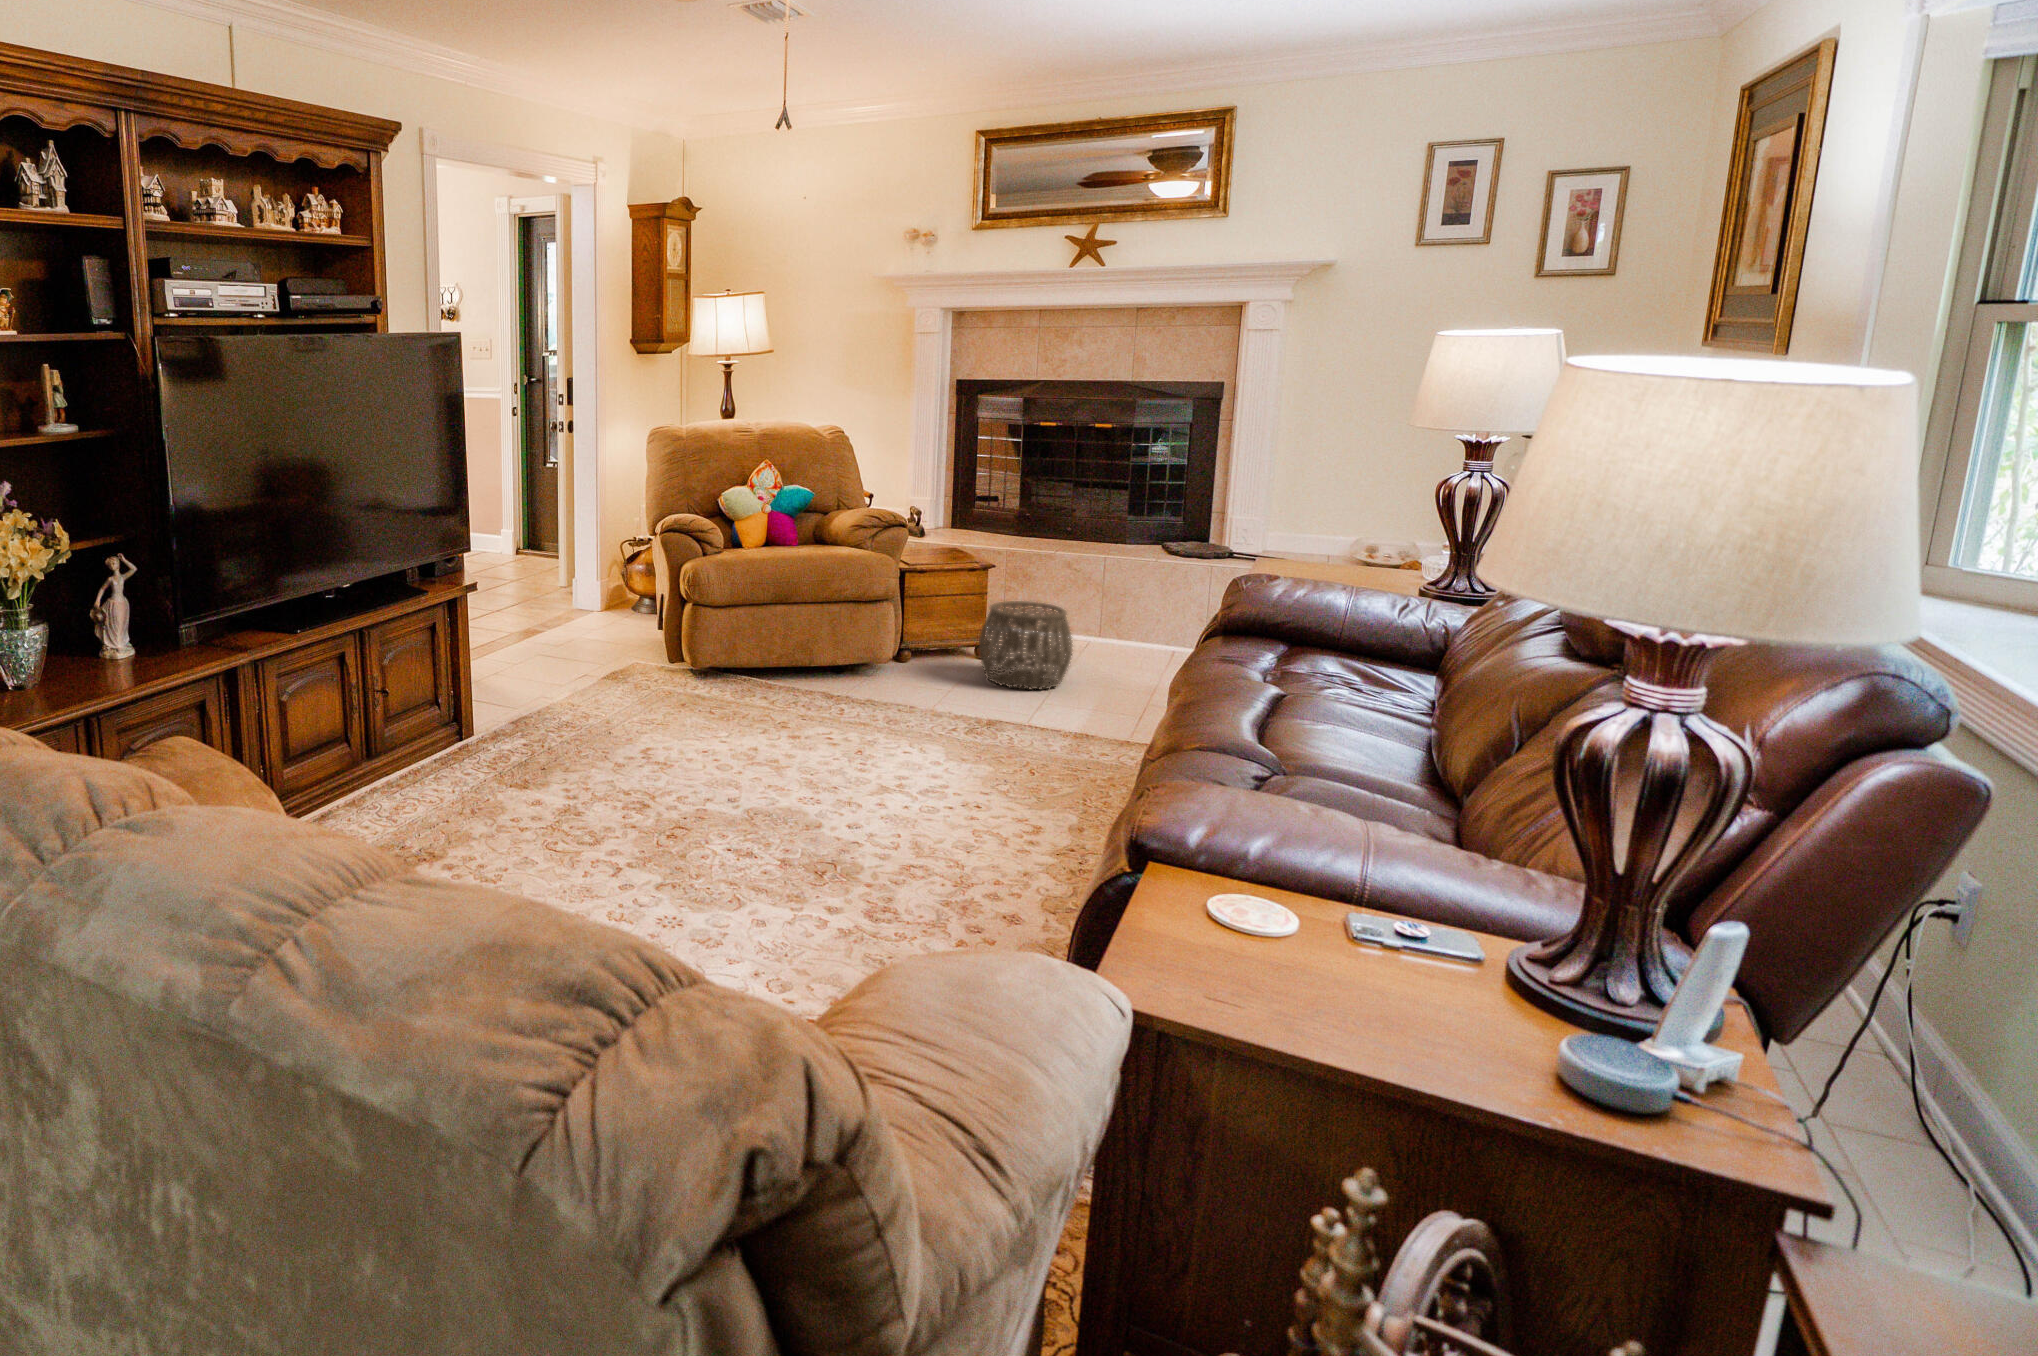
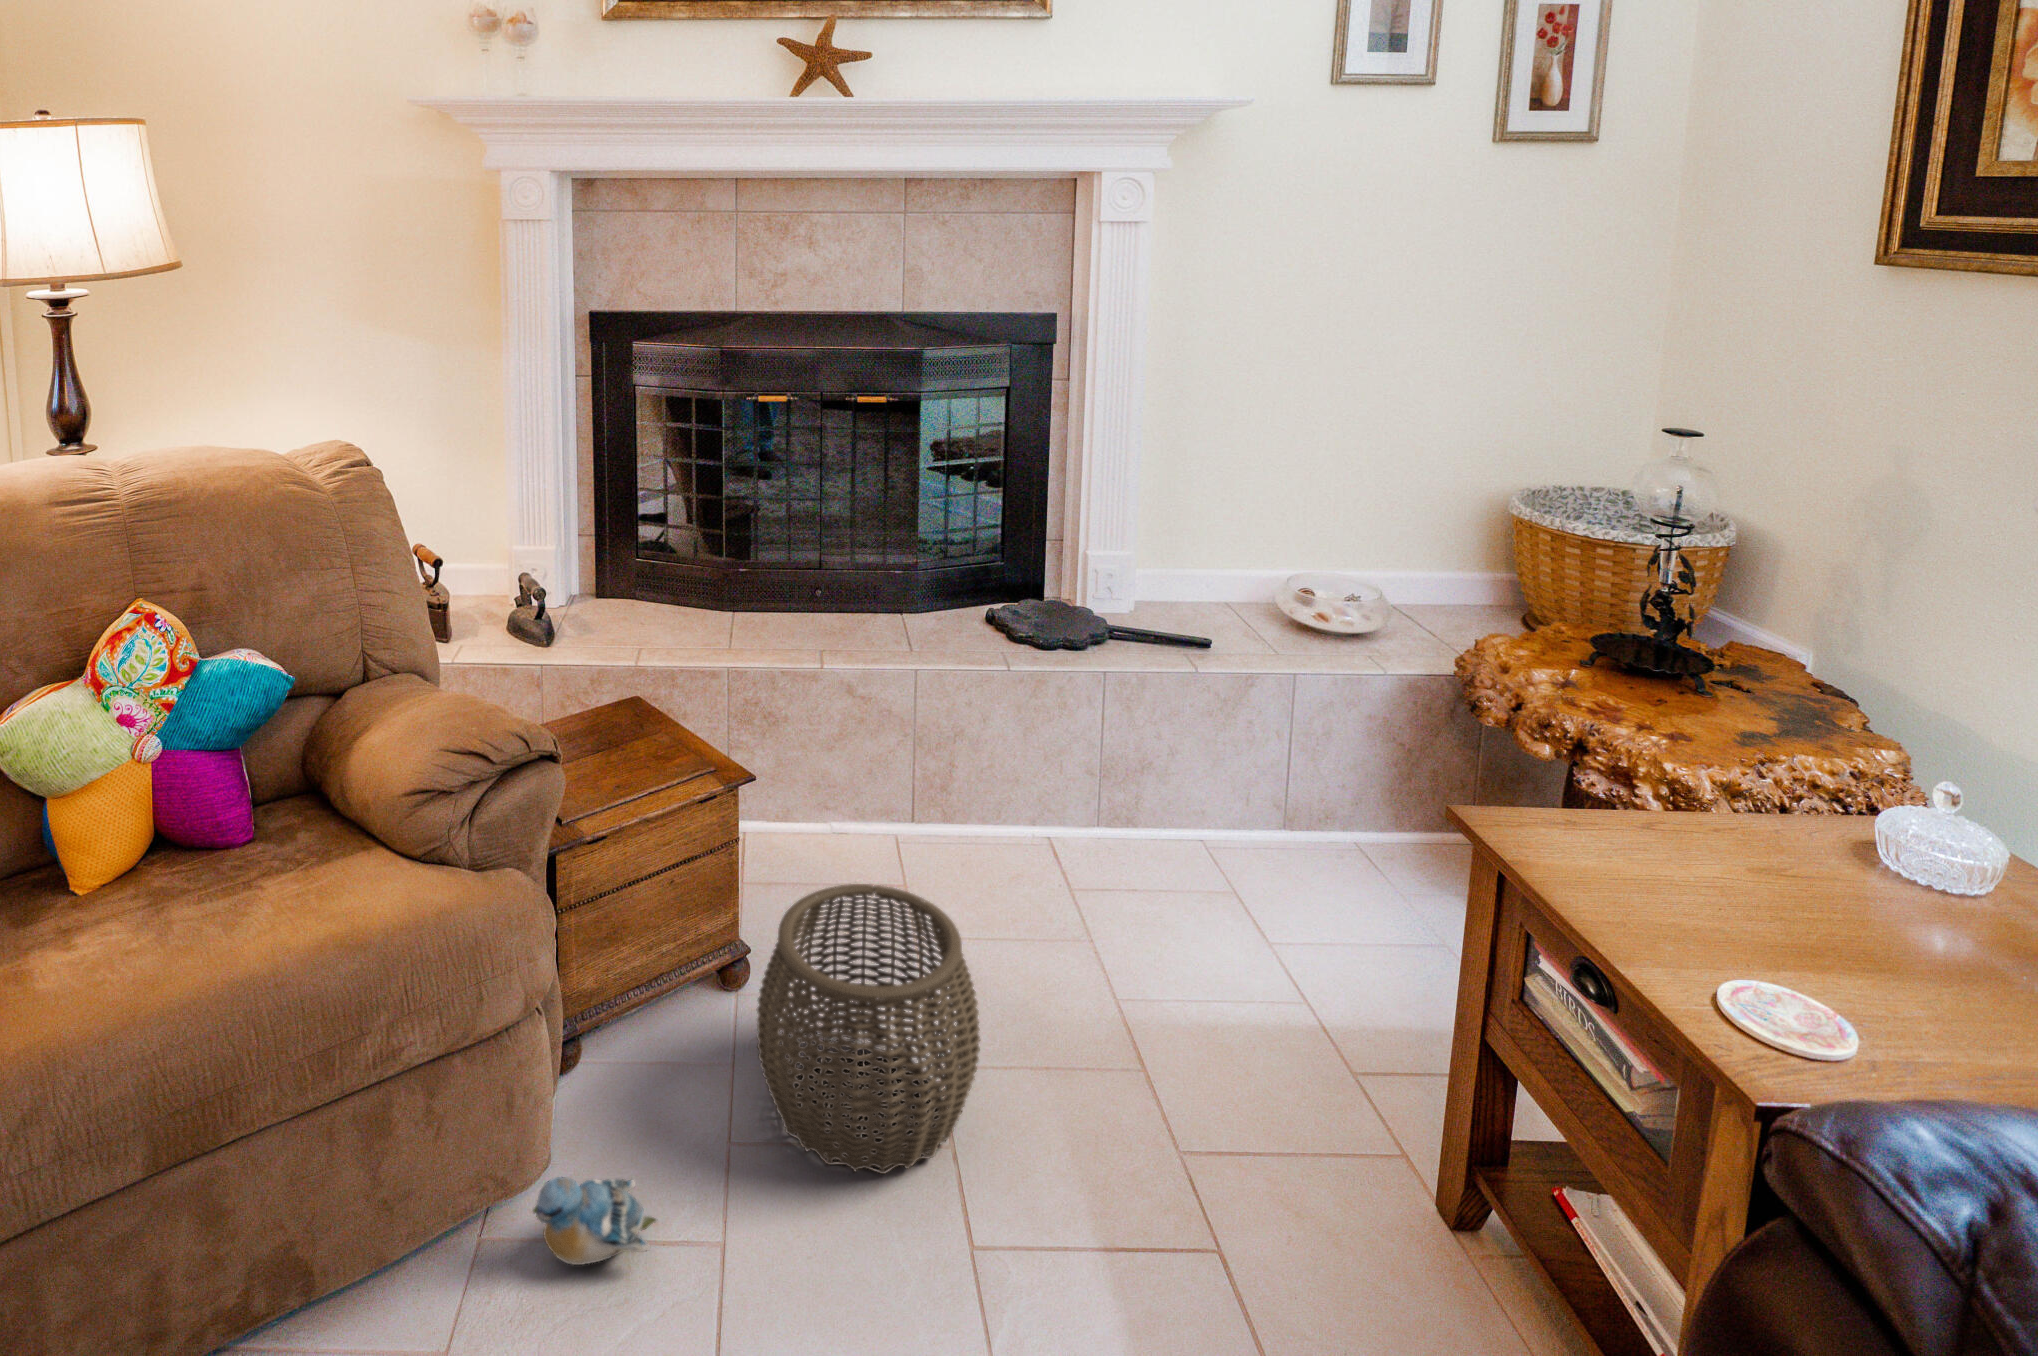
plush toy: none [884,654,929,684] -> present [533,1177,657,1265]

